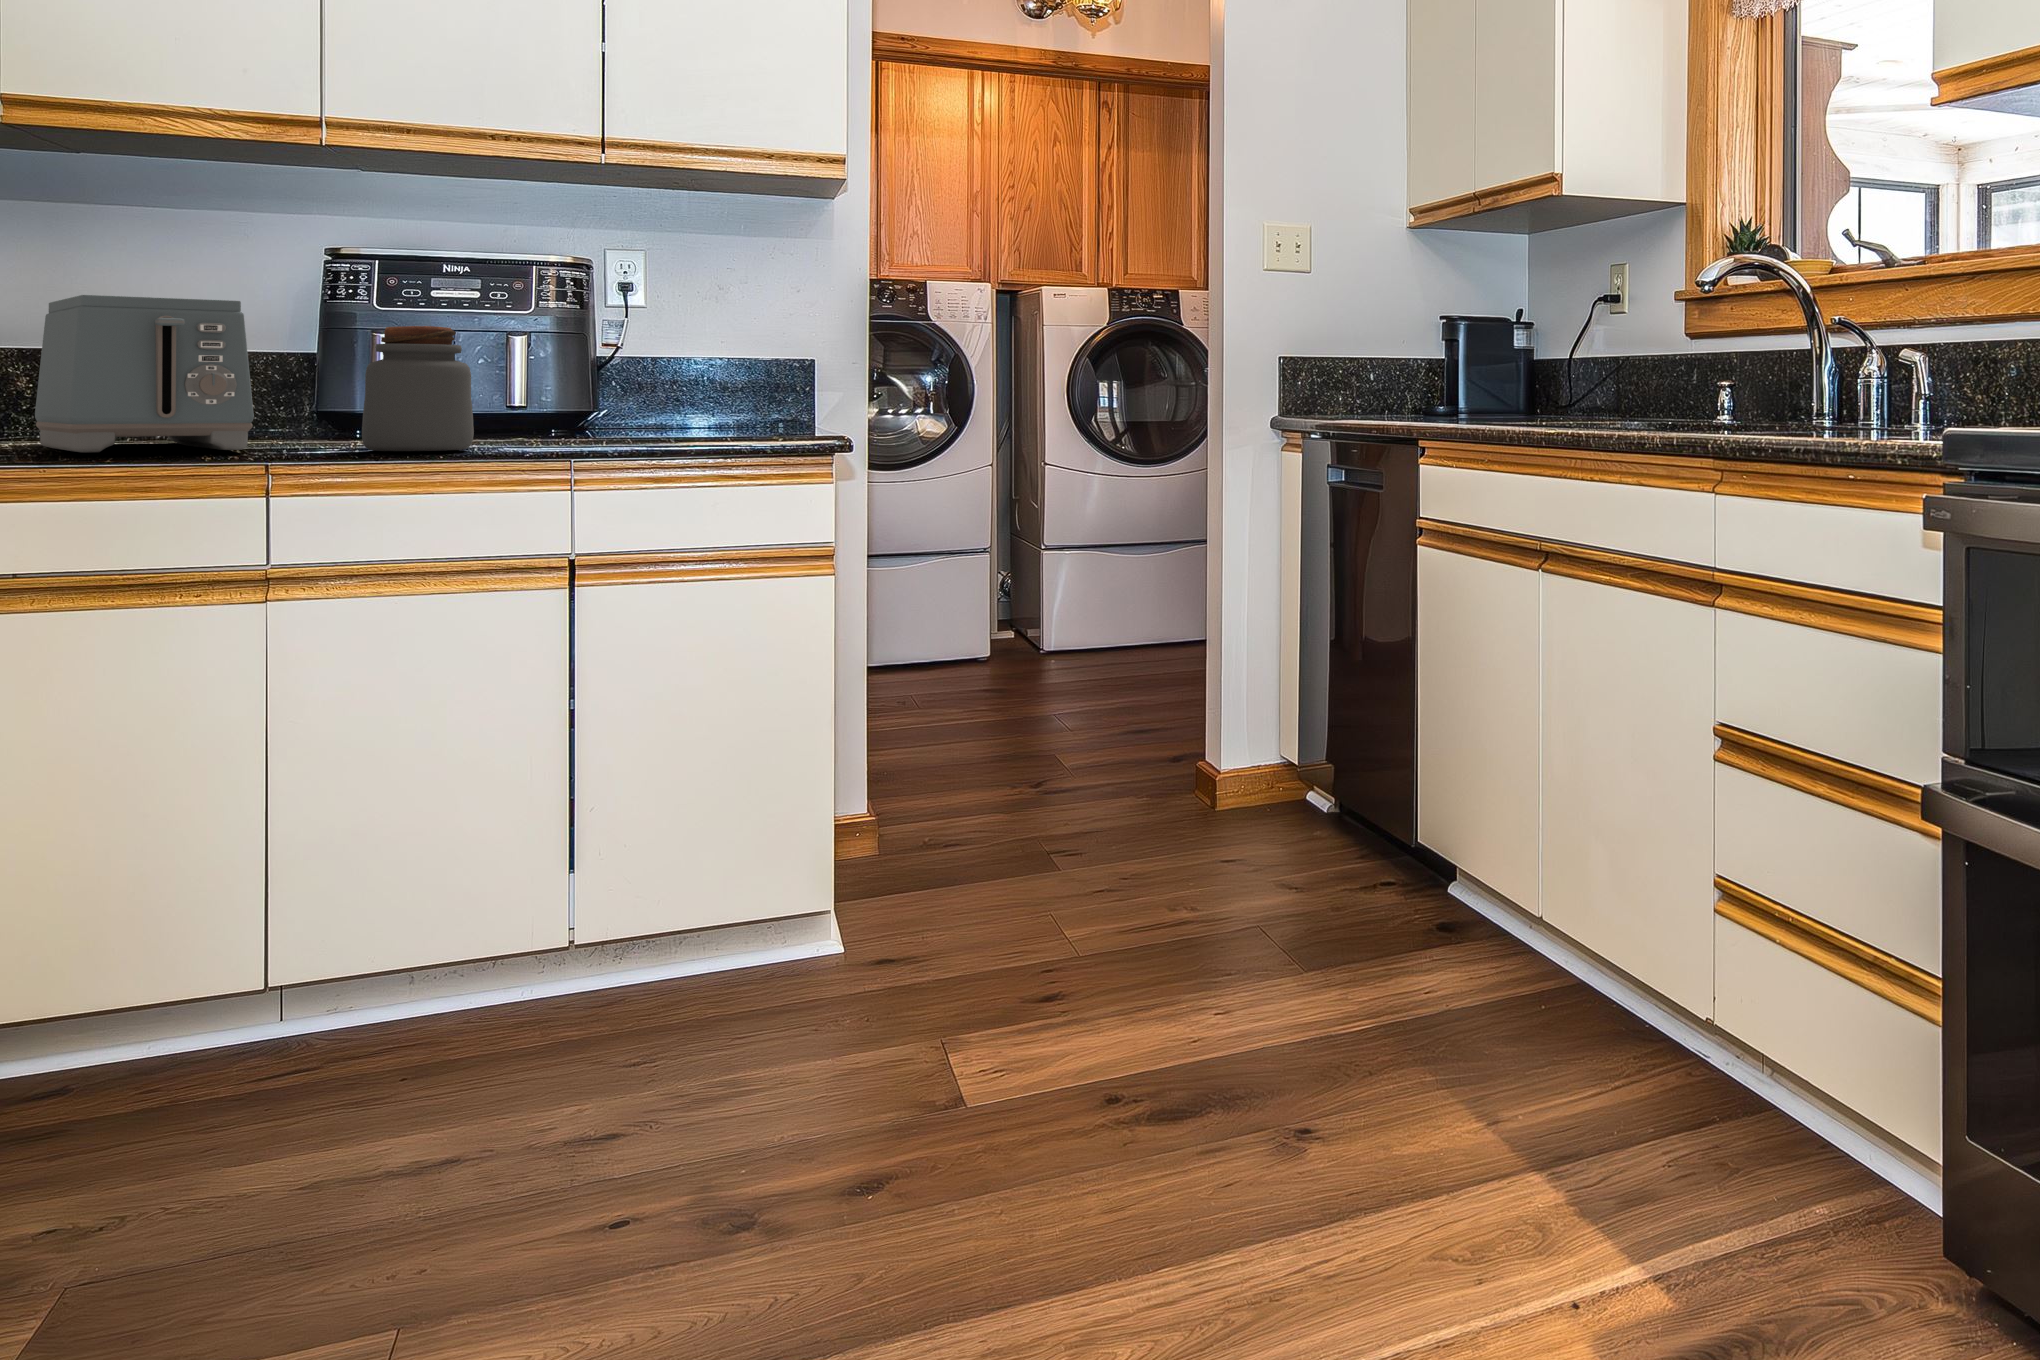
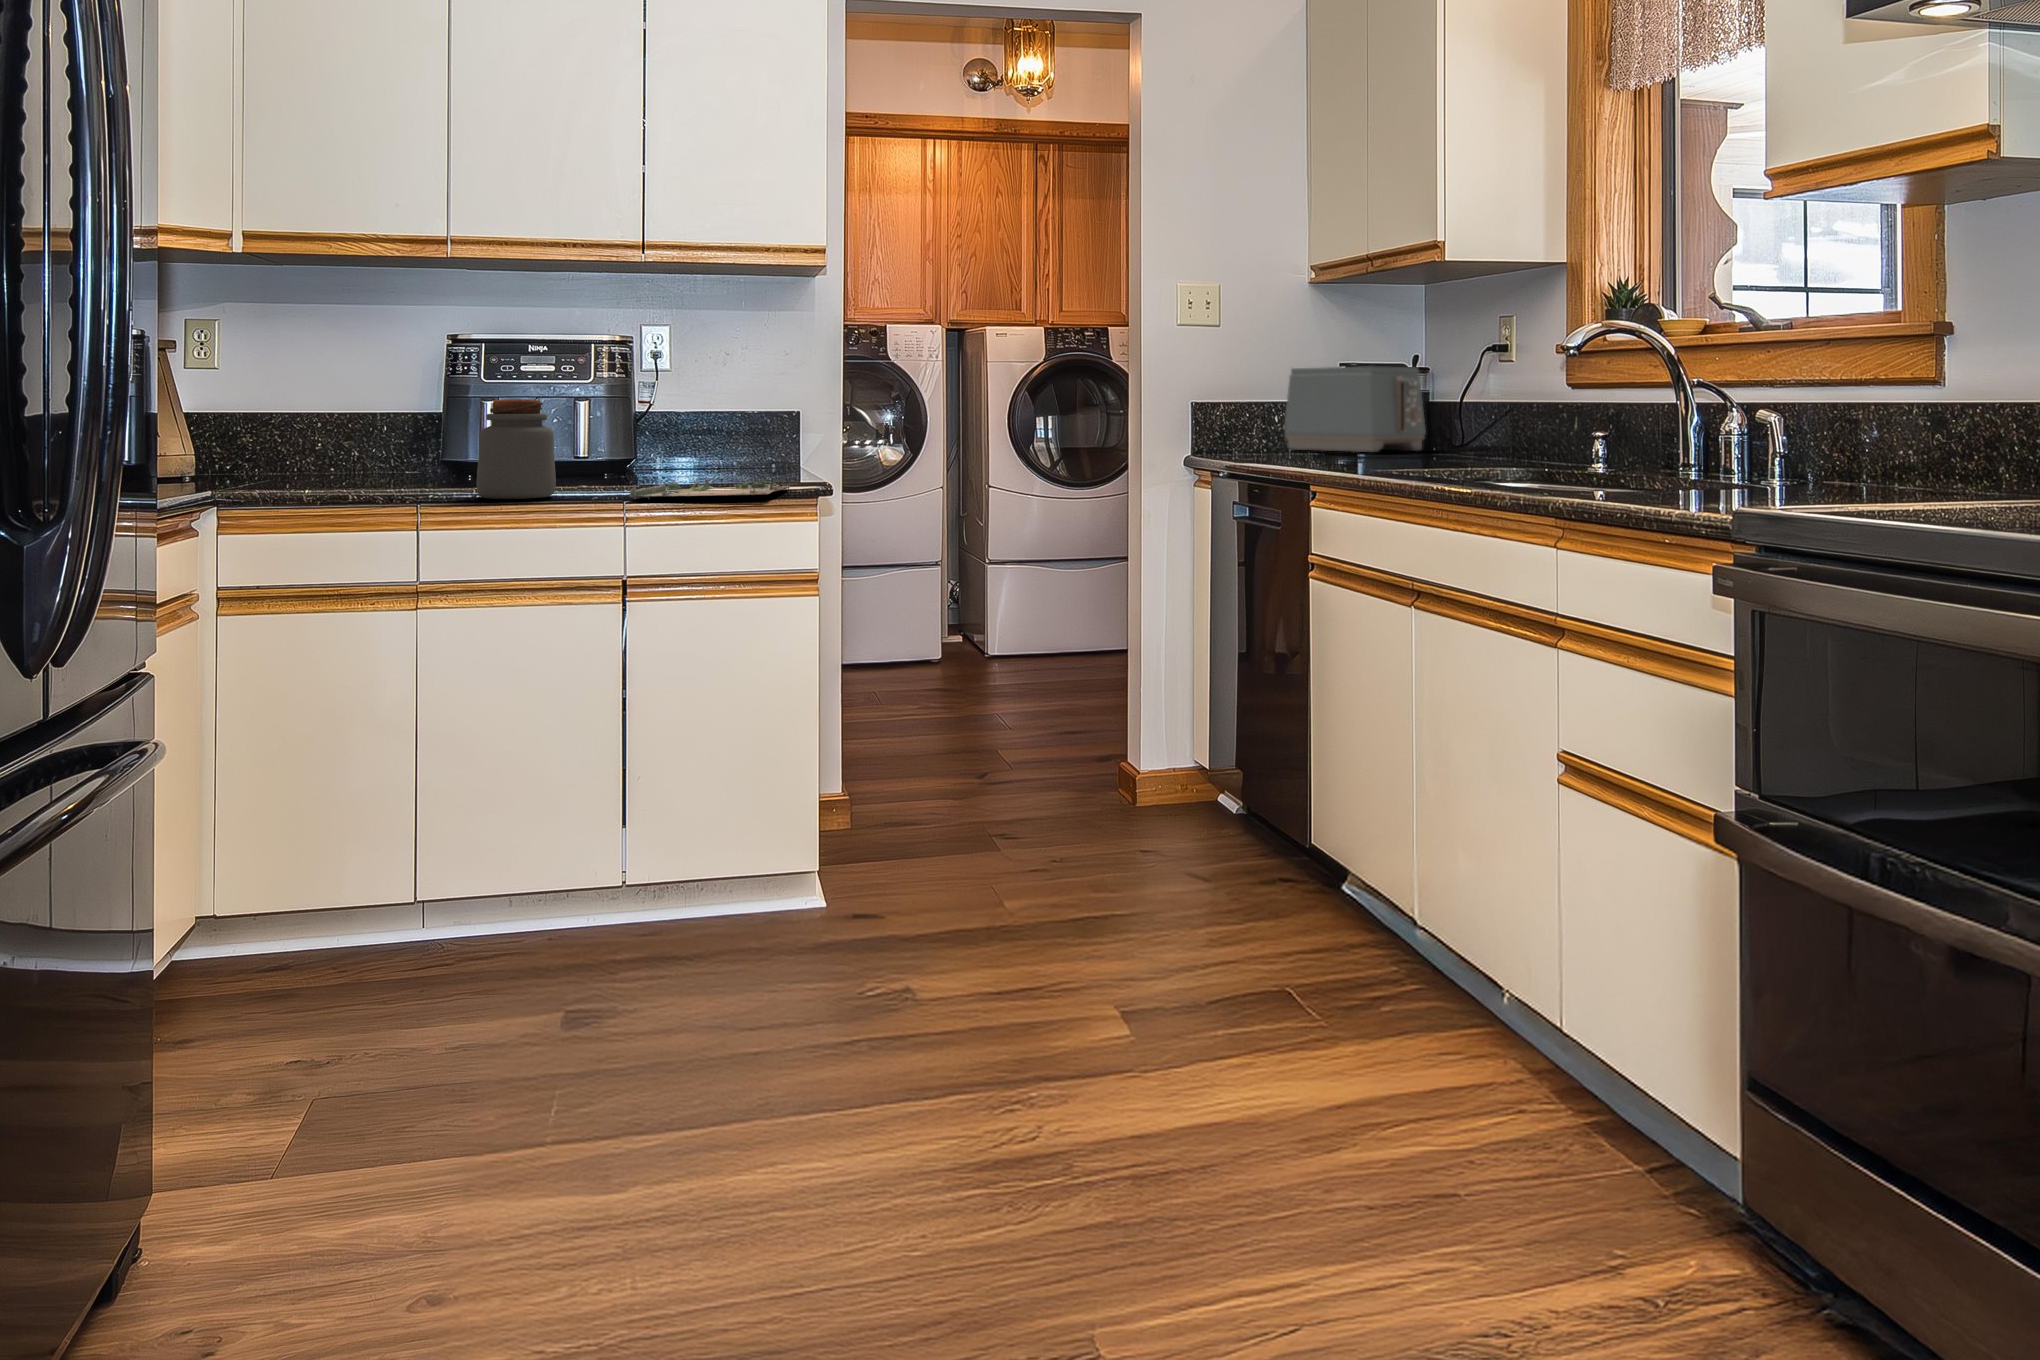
toaster: present [35,295,254,452] -> present [1285,366,1426,452]
tray: none [571,419,791,452] -> present [629,474,790,499]

